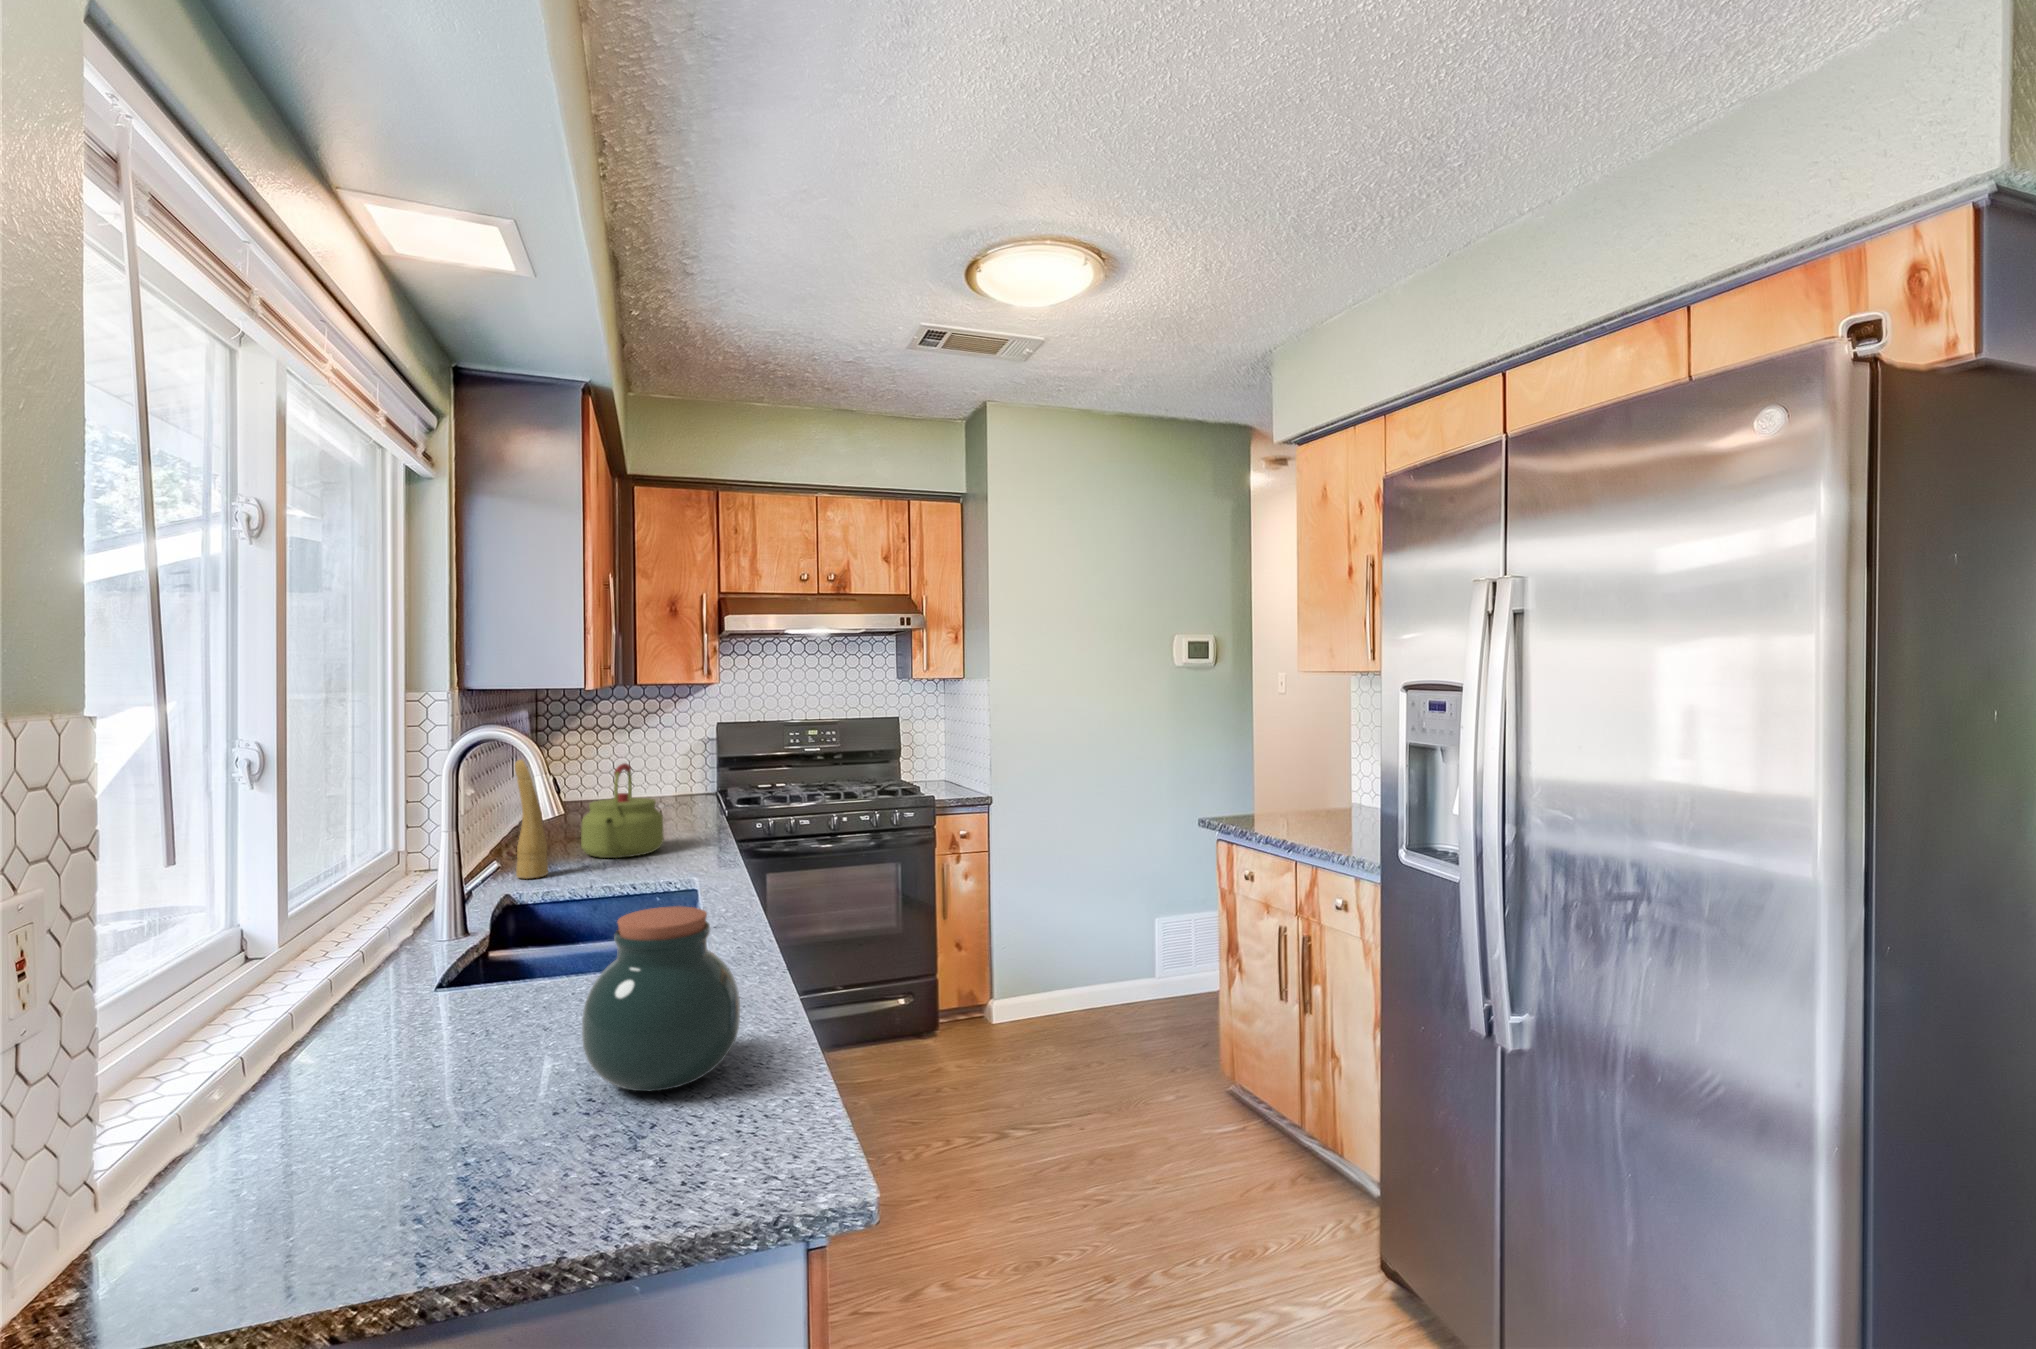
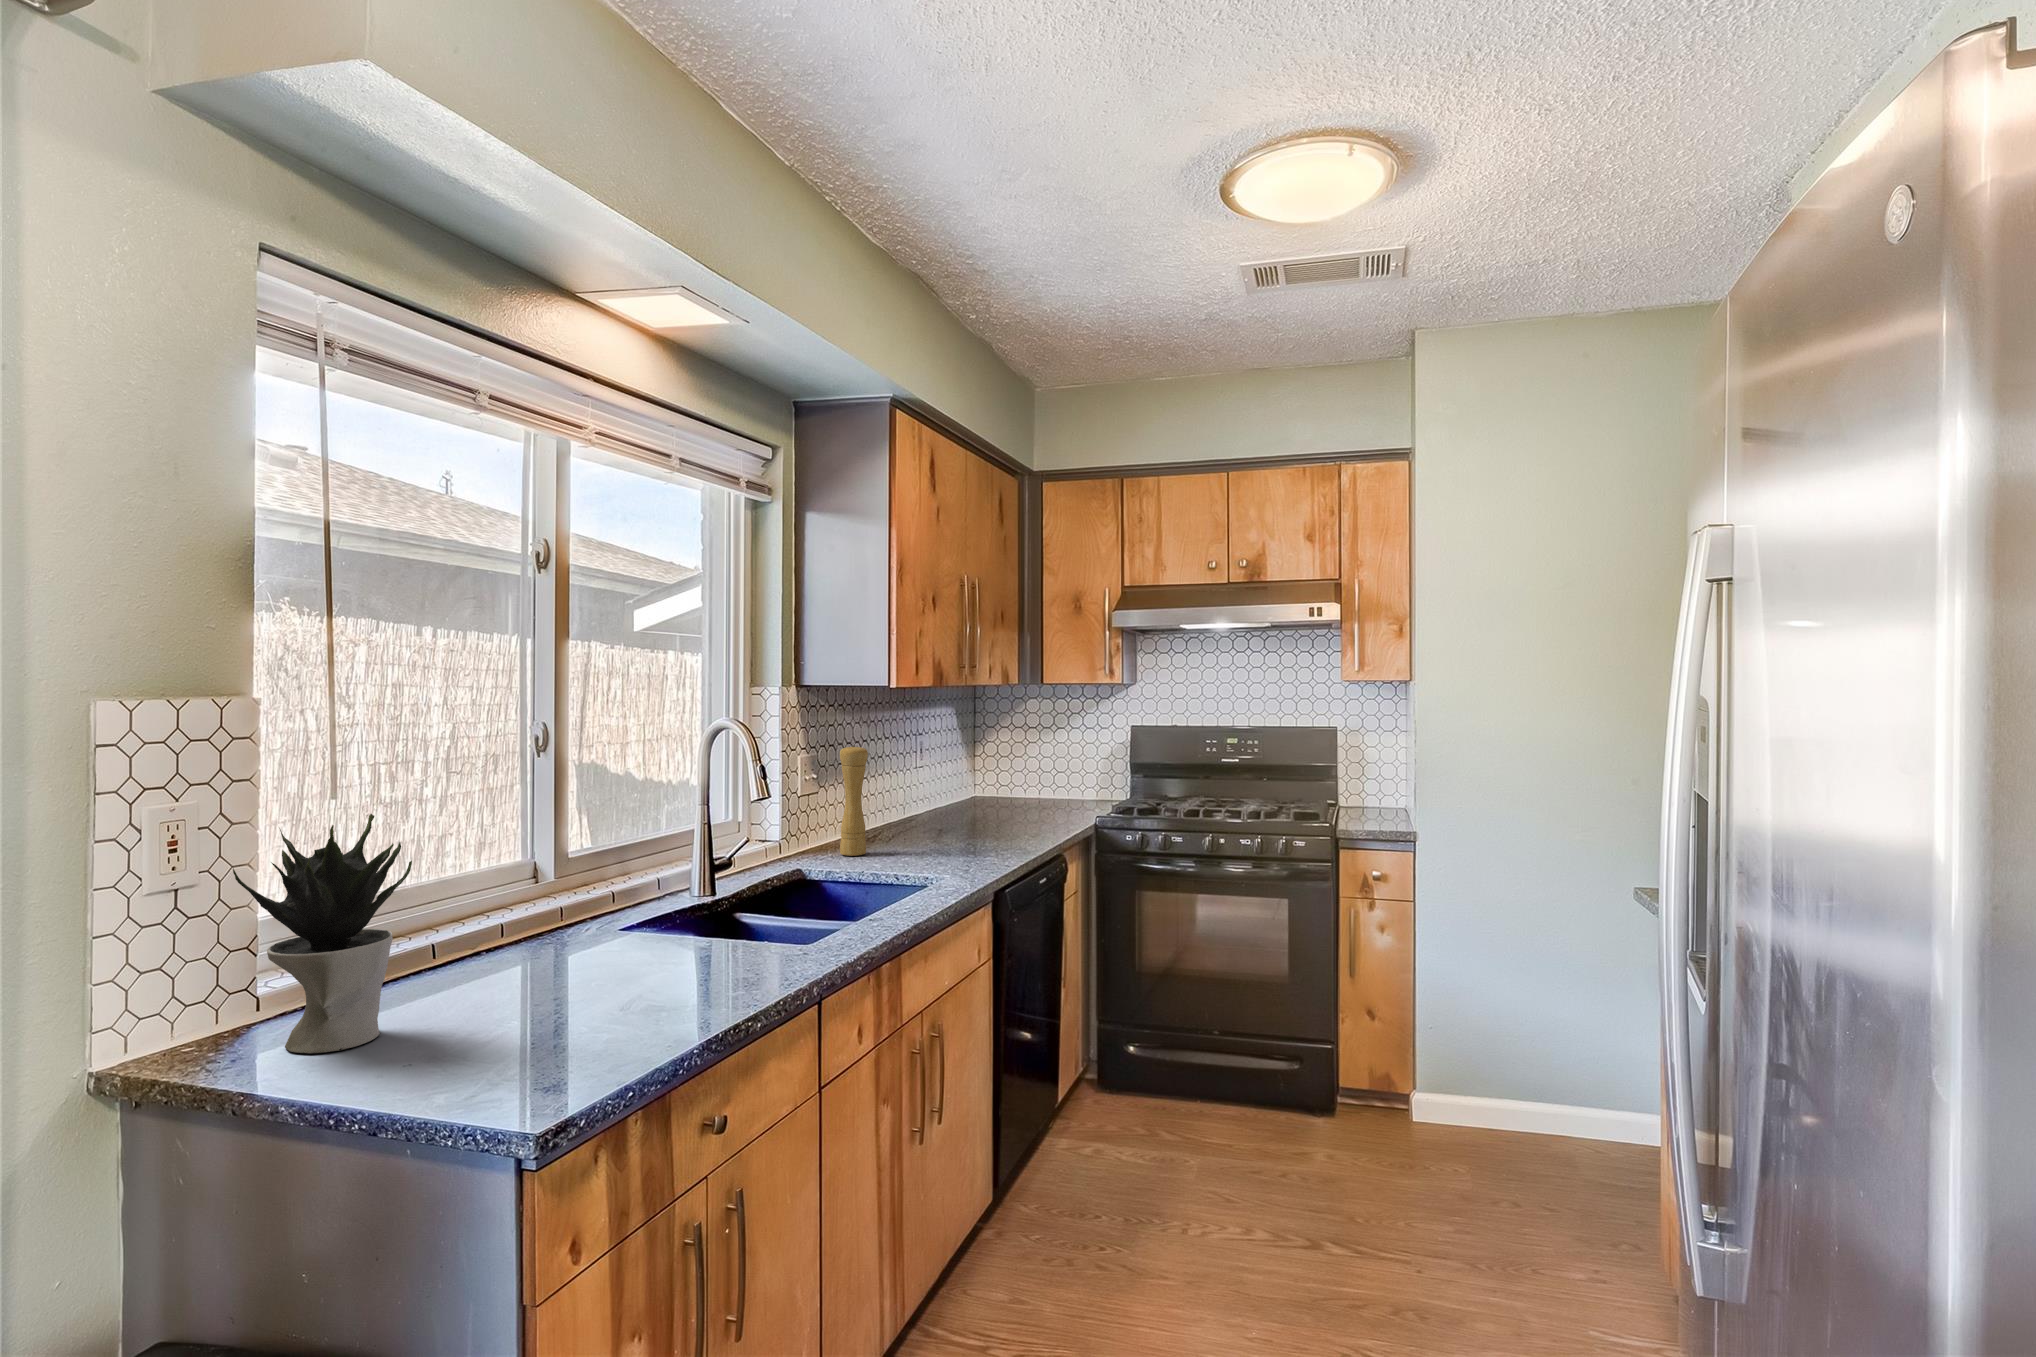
kettle: present [581,763,664,858] -> none [918,758,991,848]
potted plant: none [216,878,470,1240] -> present [233,814,412,1053]
jar: present [582,906,740,1091] -> none [542,873,678,1025]

